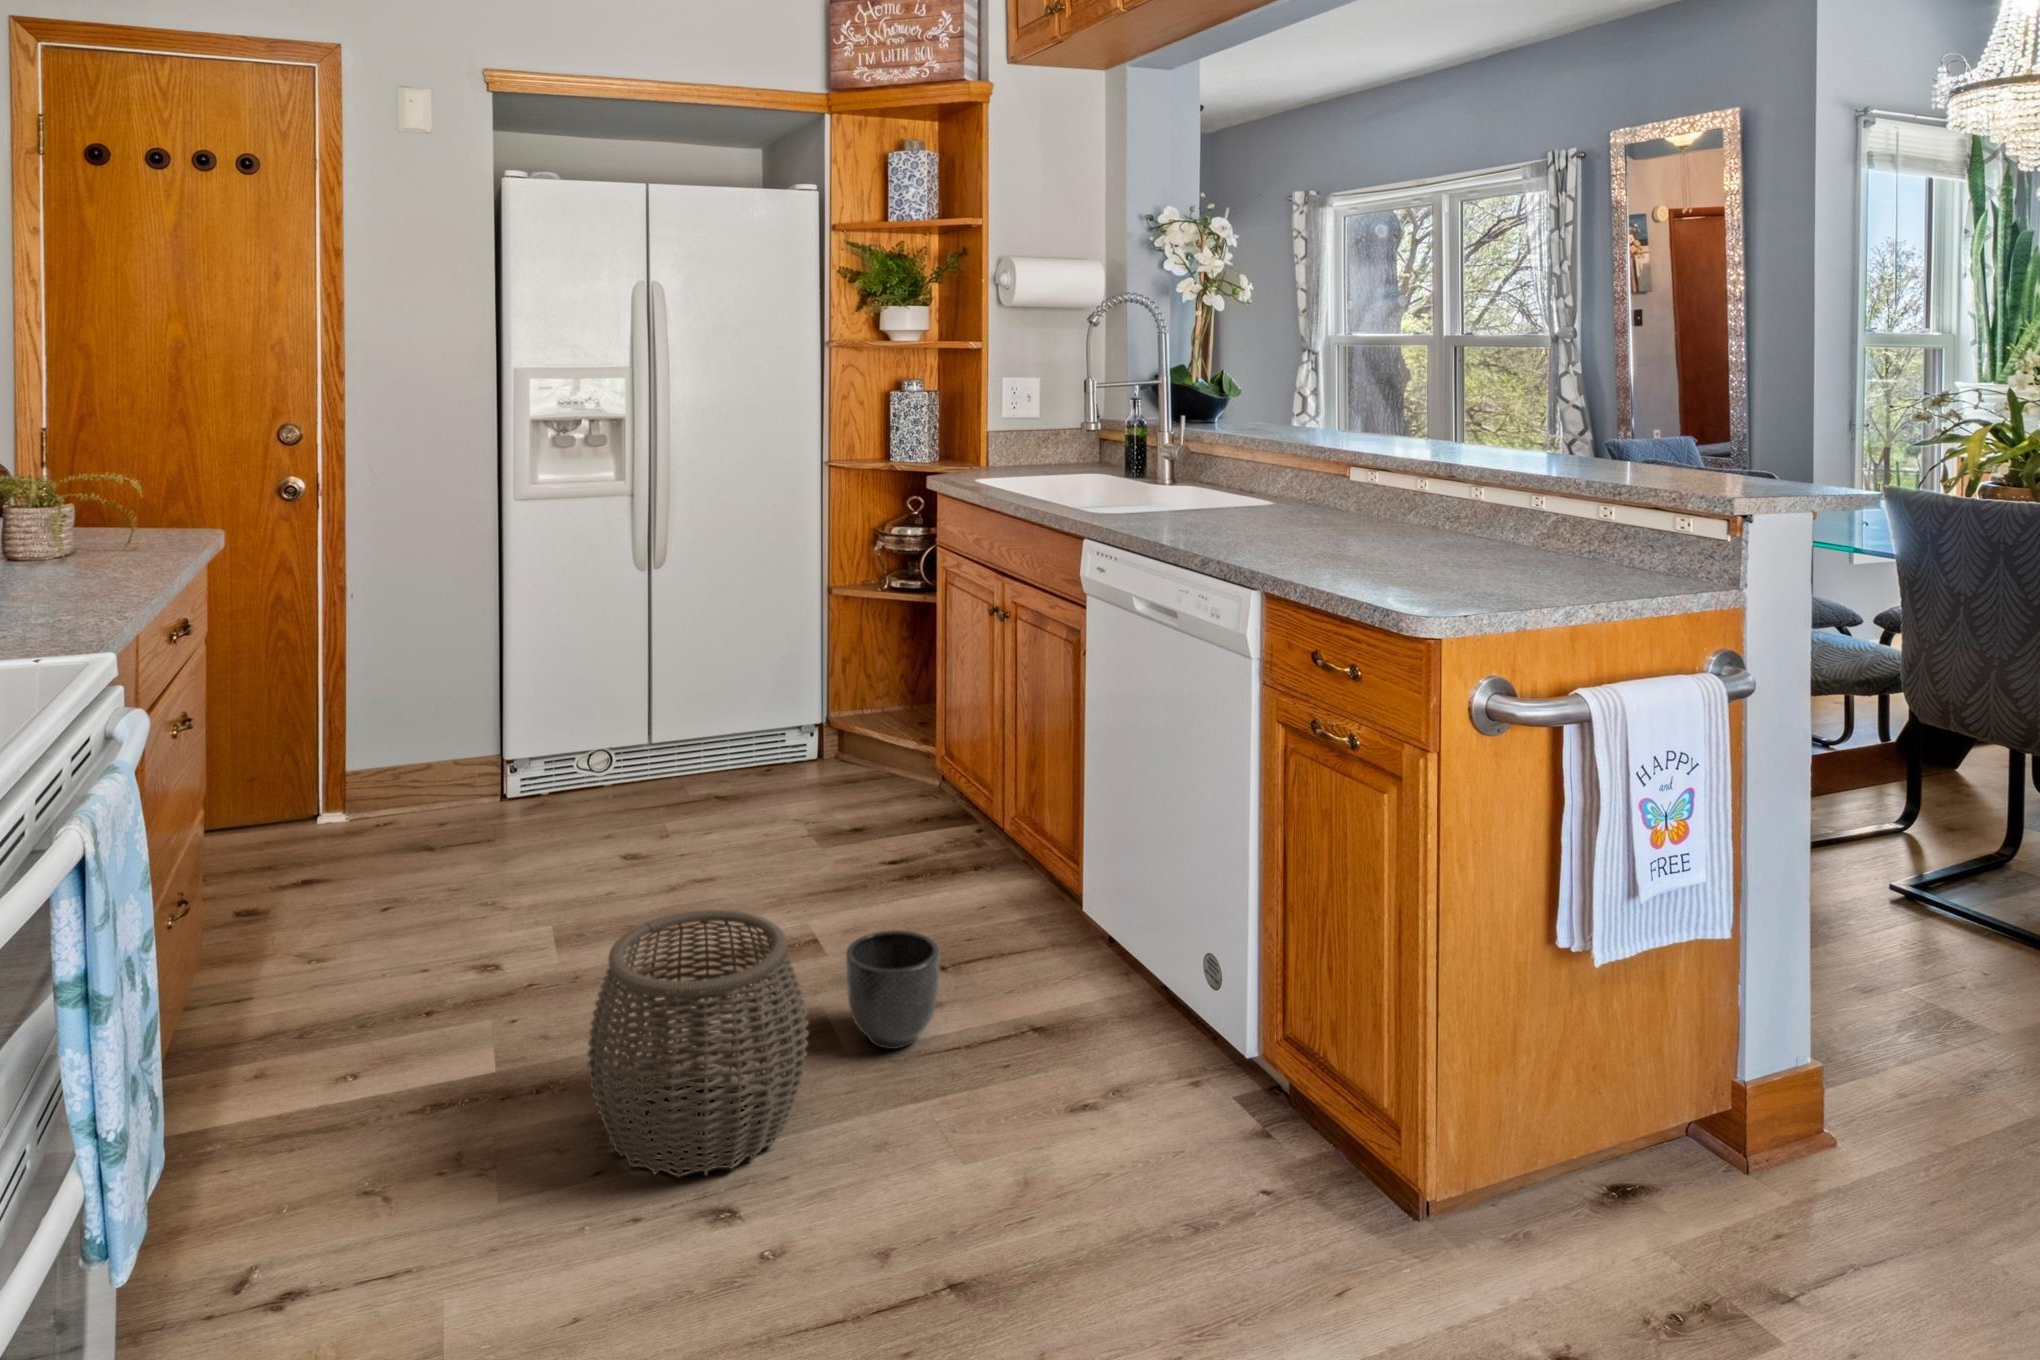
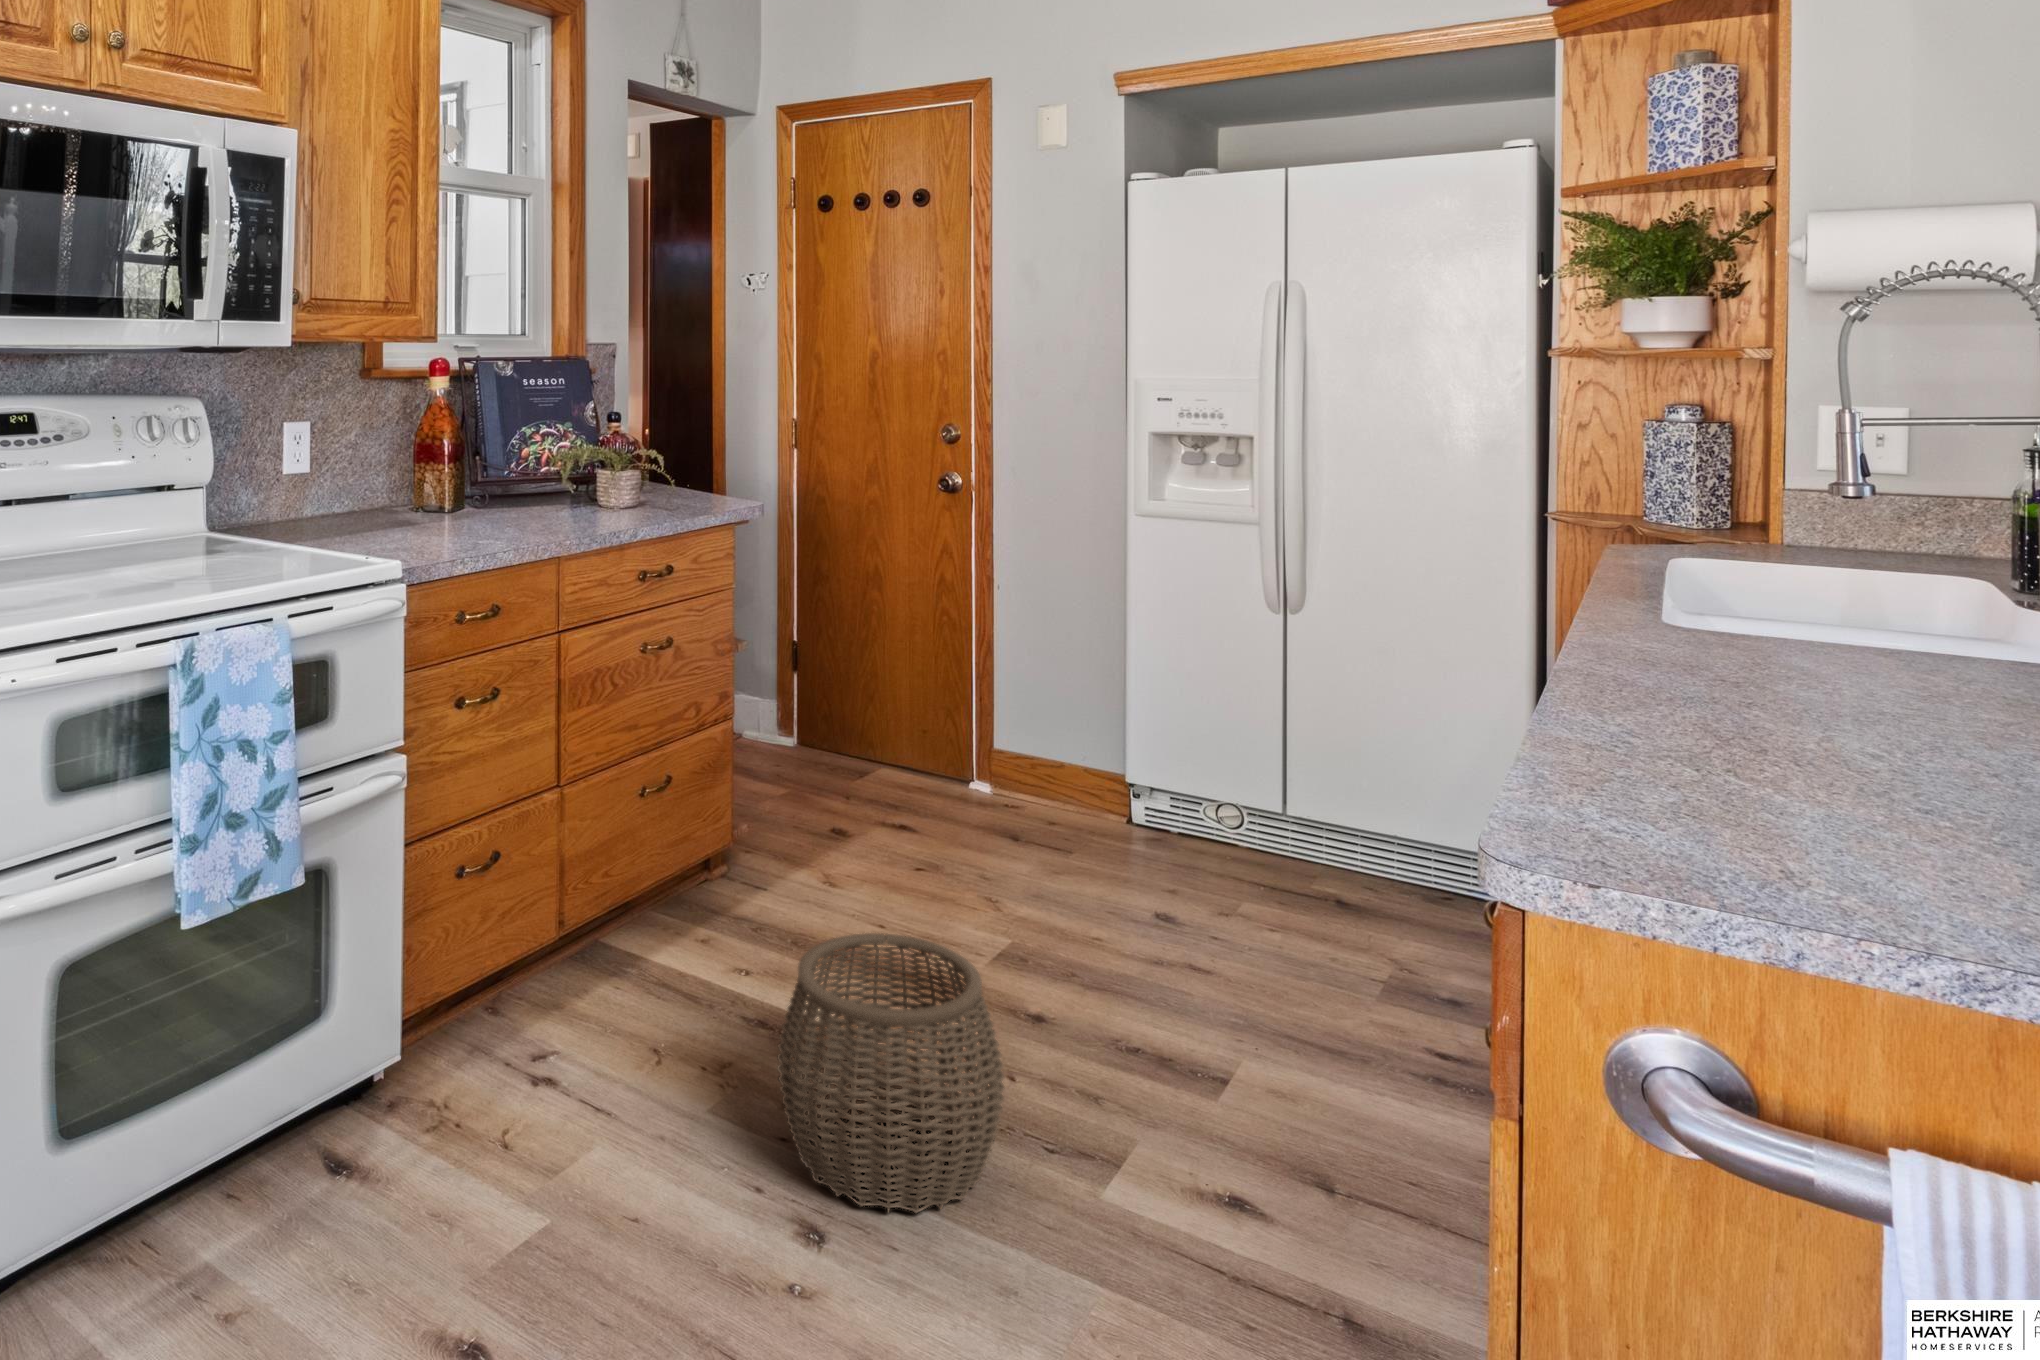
planter: present [846,930,940,1049] -> none [1107,1070,1233,1227]

